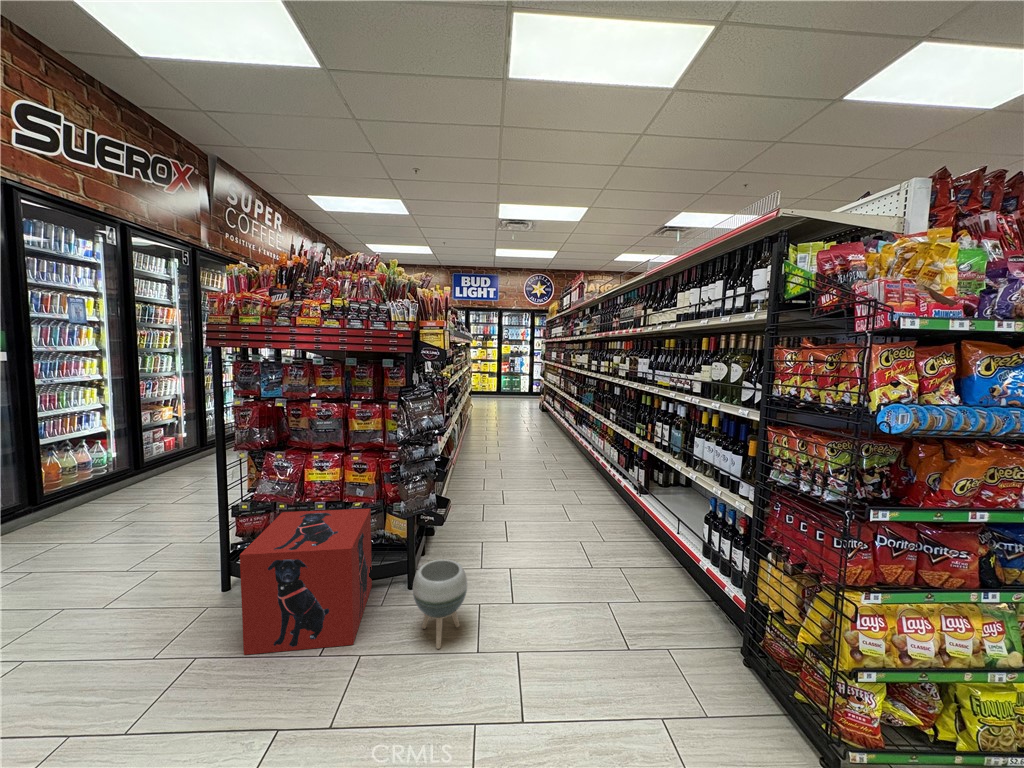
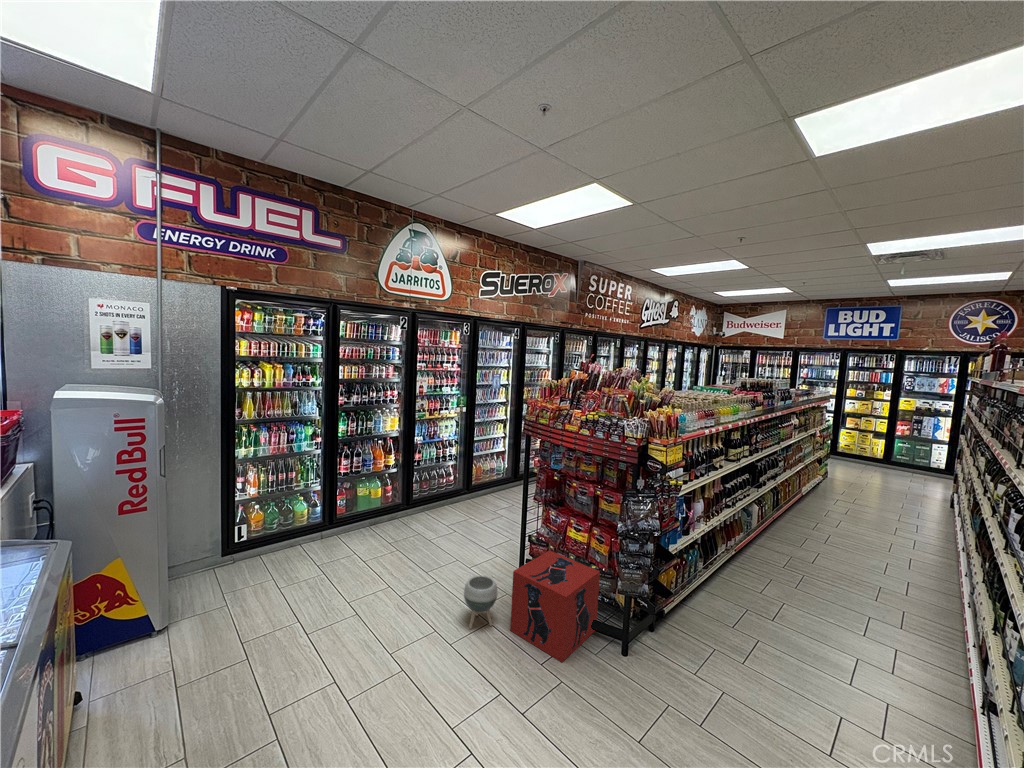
planter: present [413,559,467,649] -> present [464,576,498,629]

